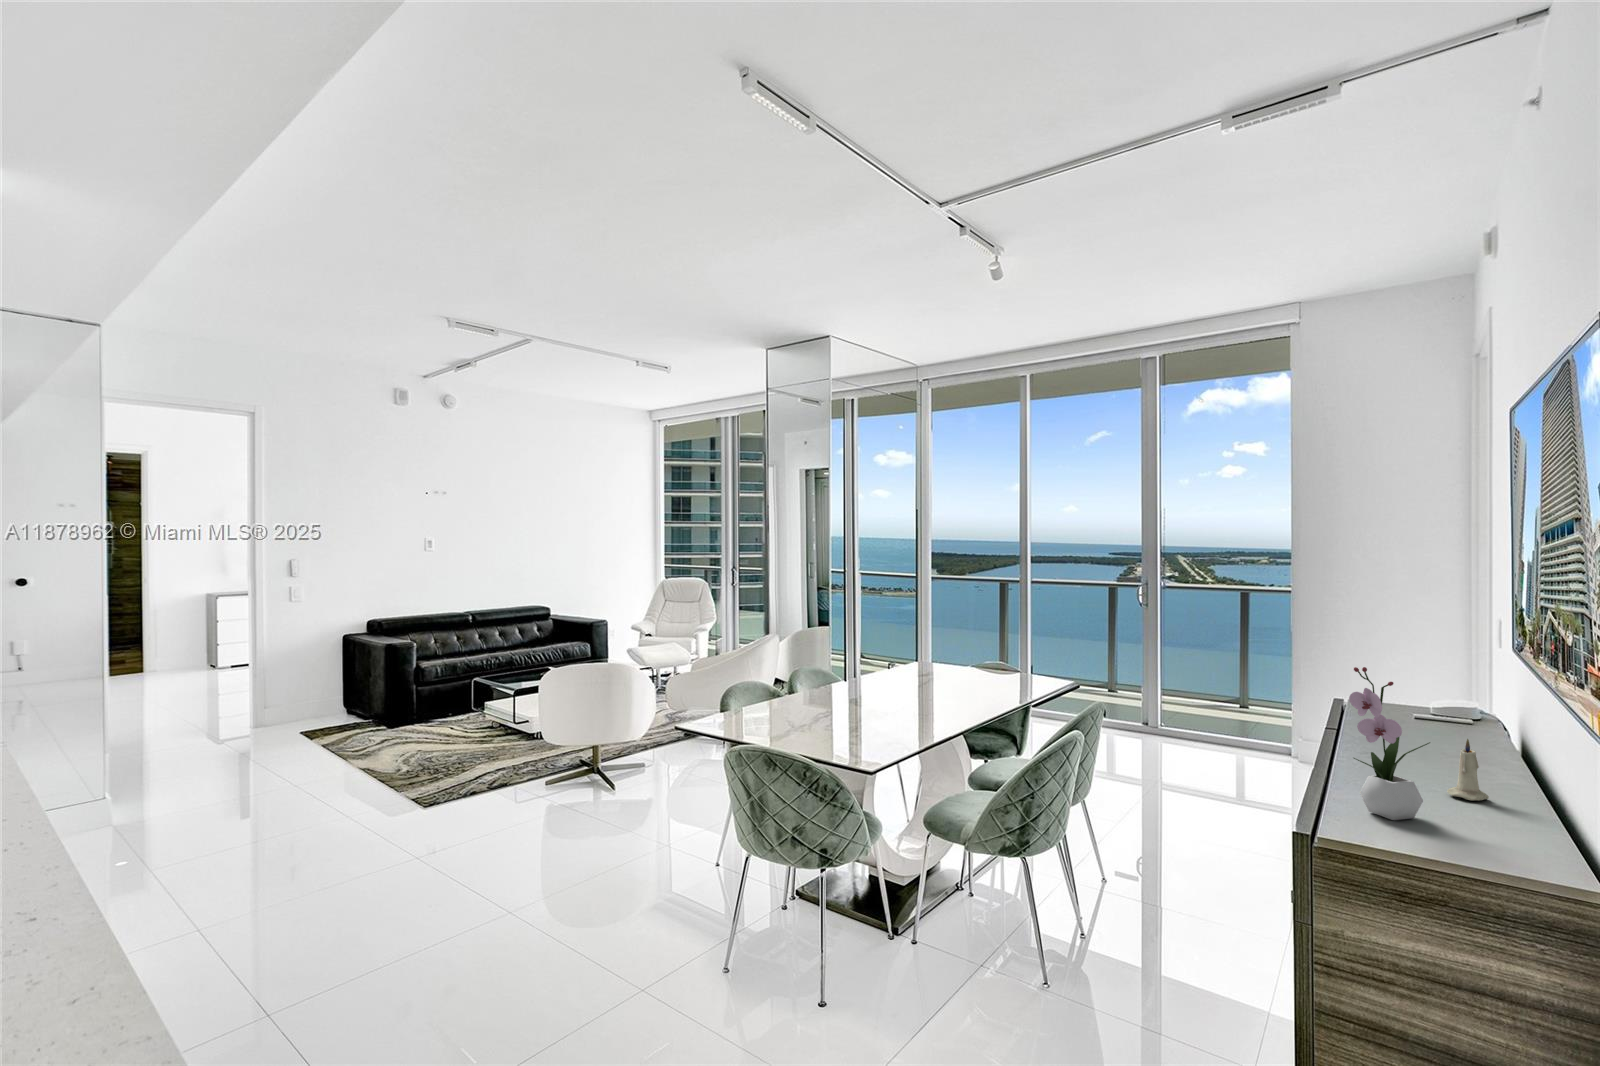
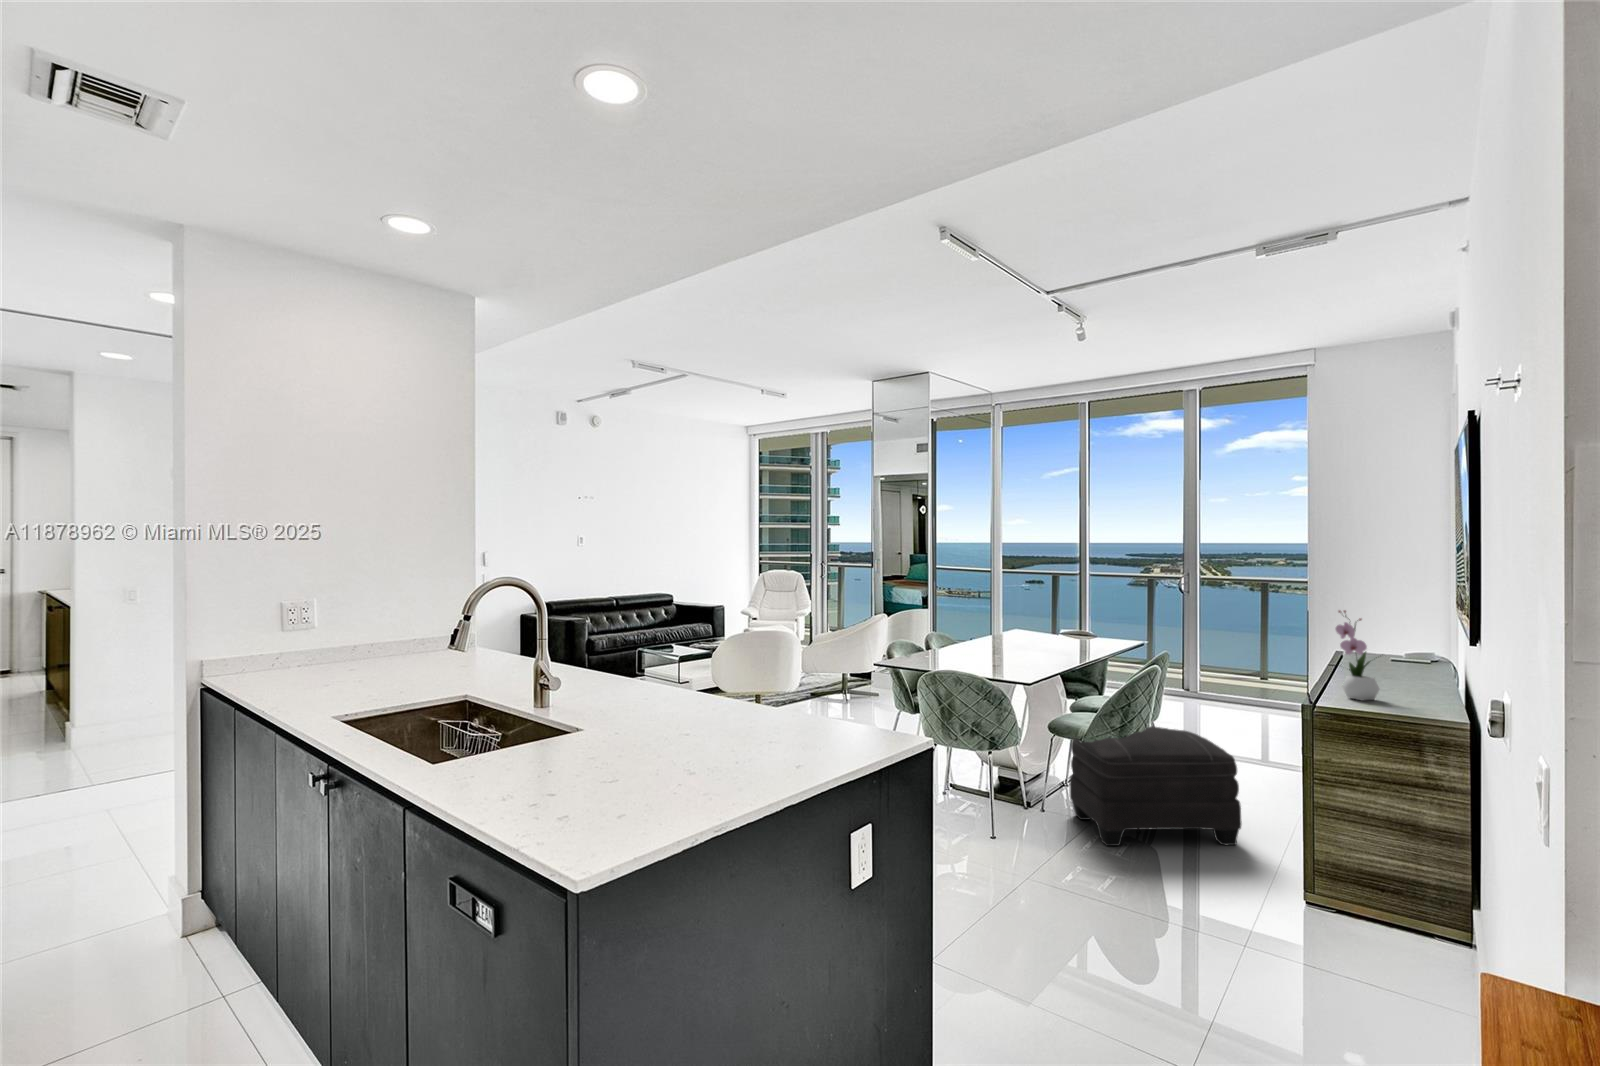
candle: present [1447,739,1489,801] -> none [1398,656,1424,694]
ottoman: none [955,824,1202,1026] -> present [1070,726,1242,846]

